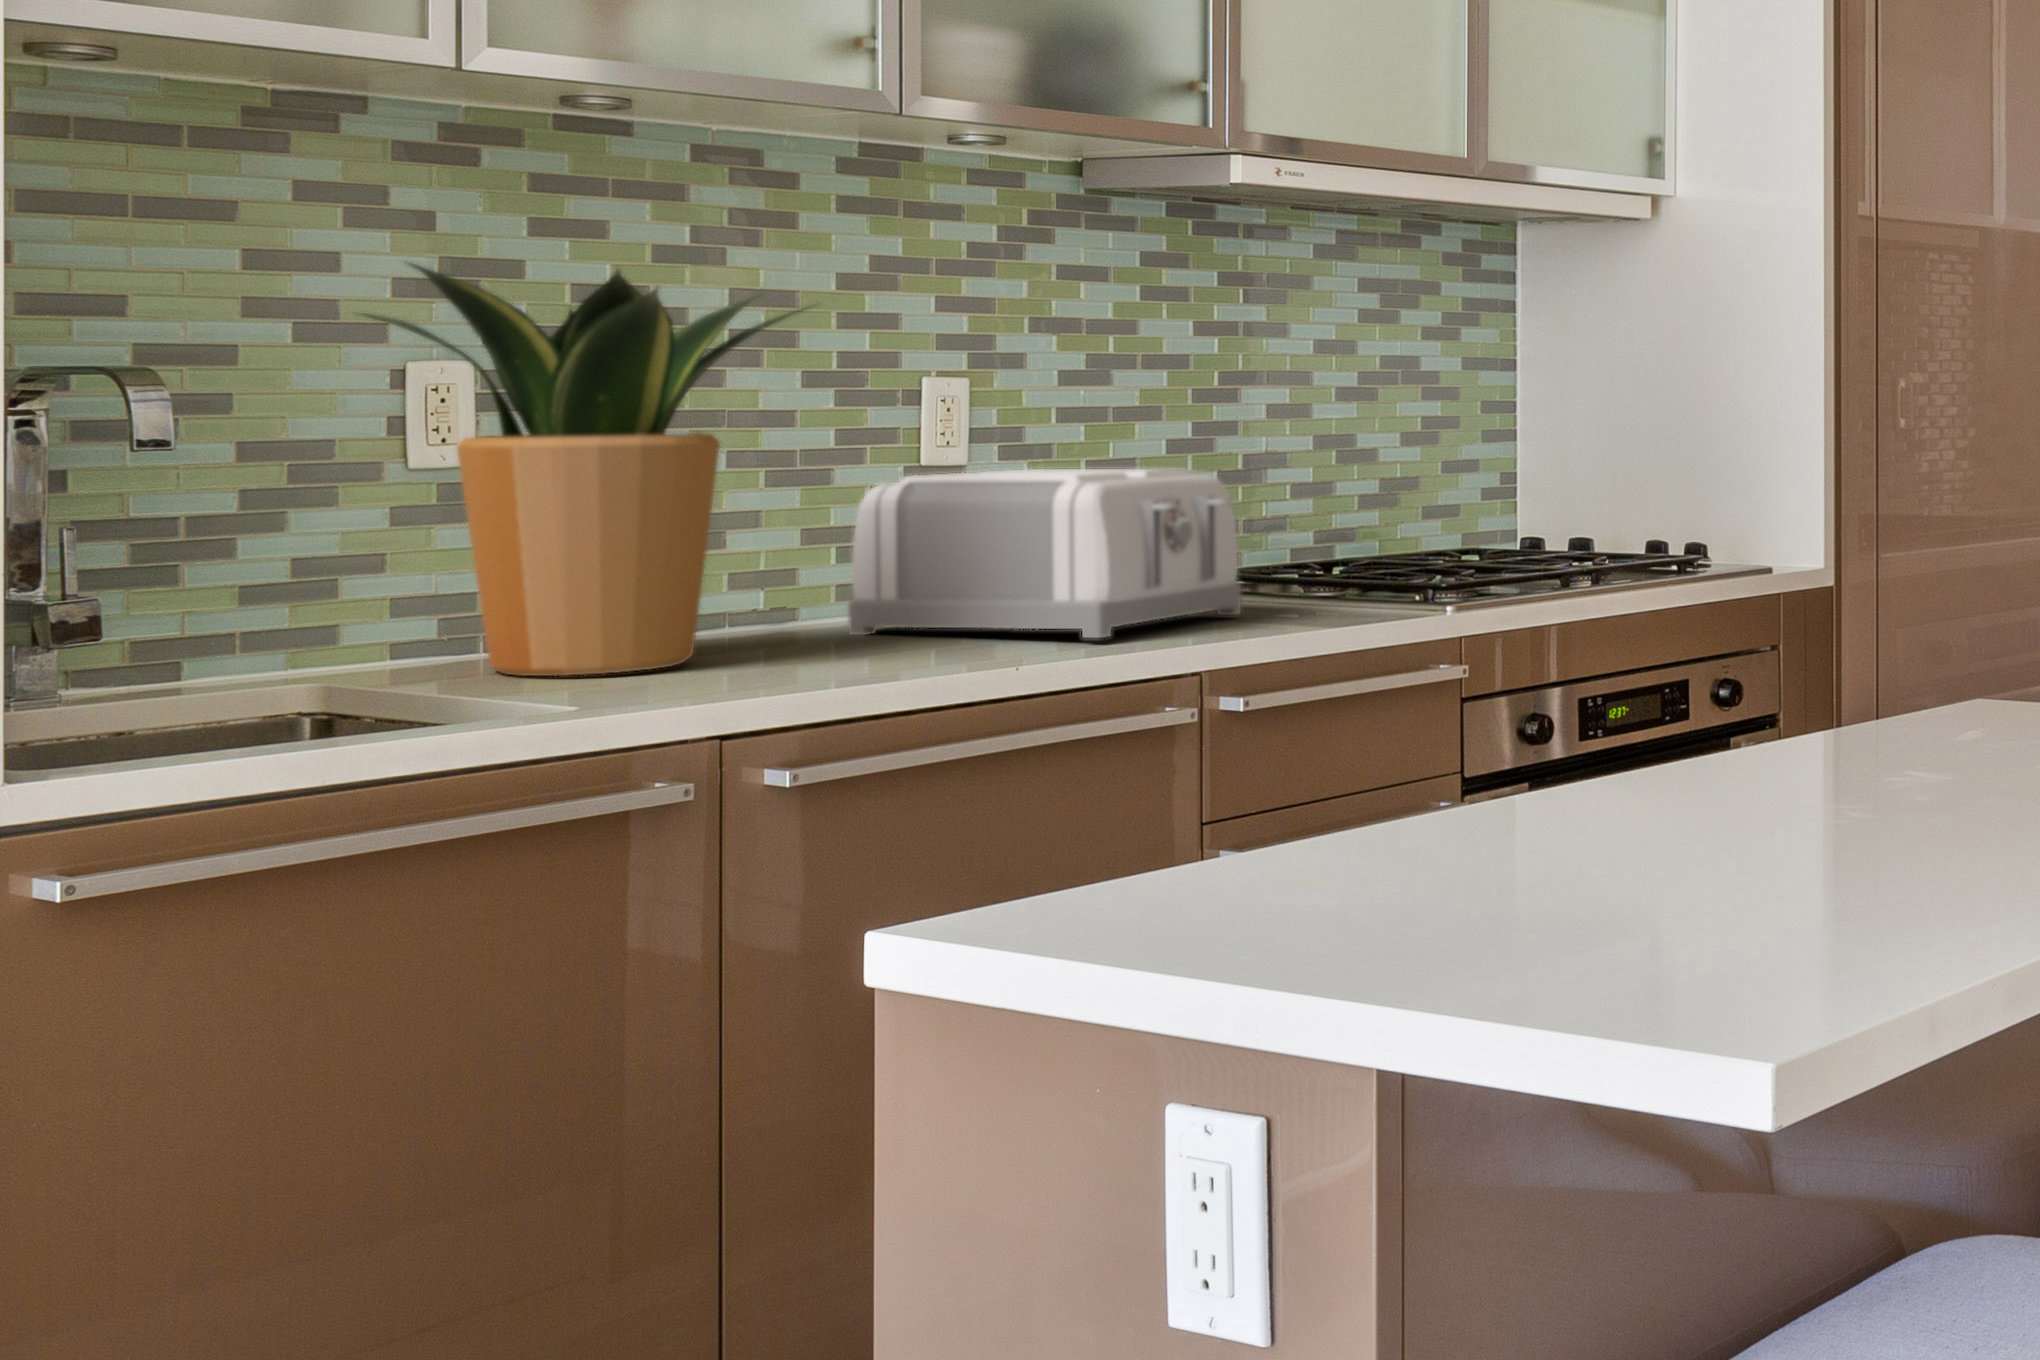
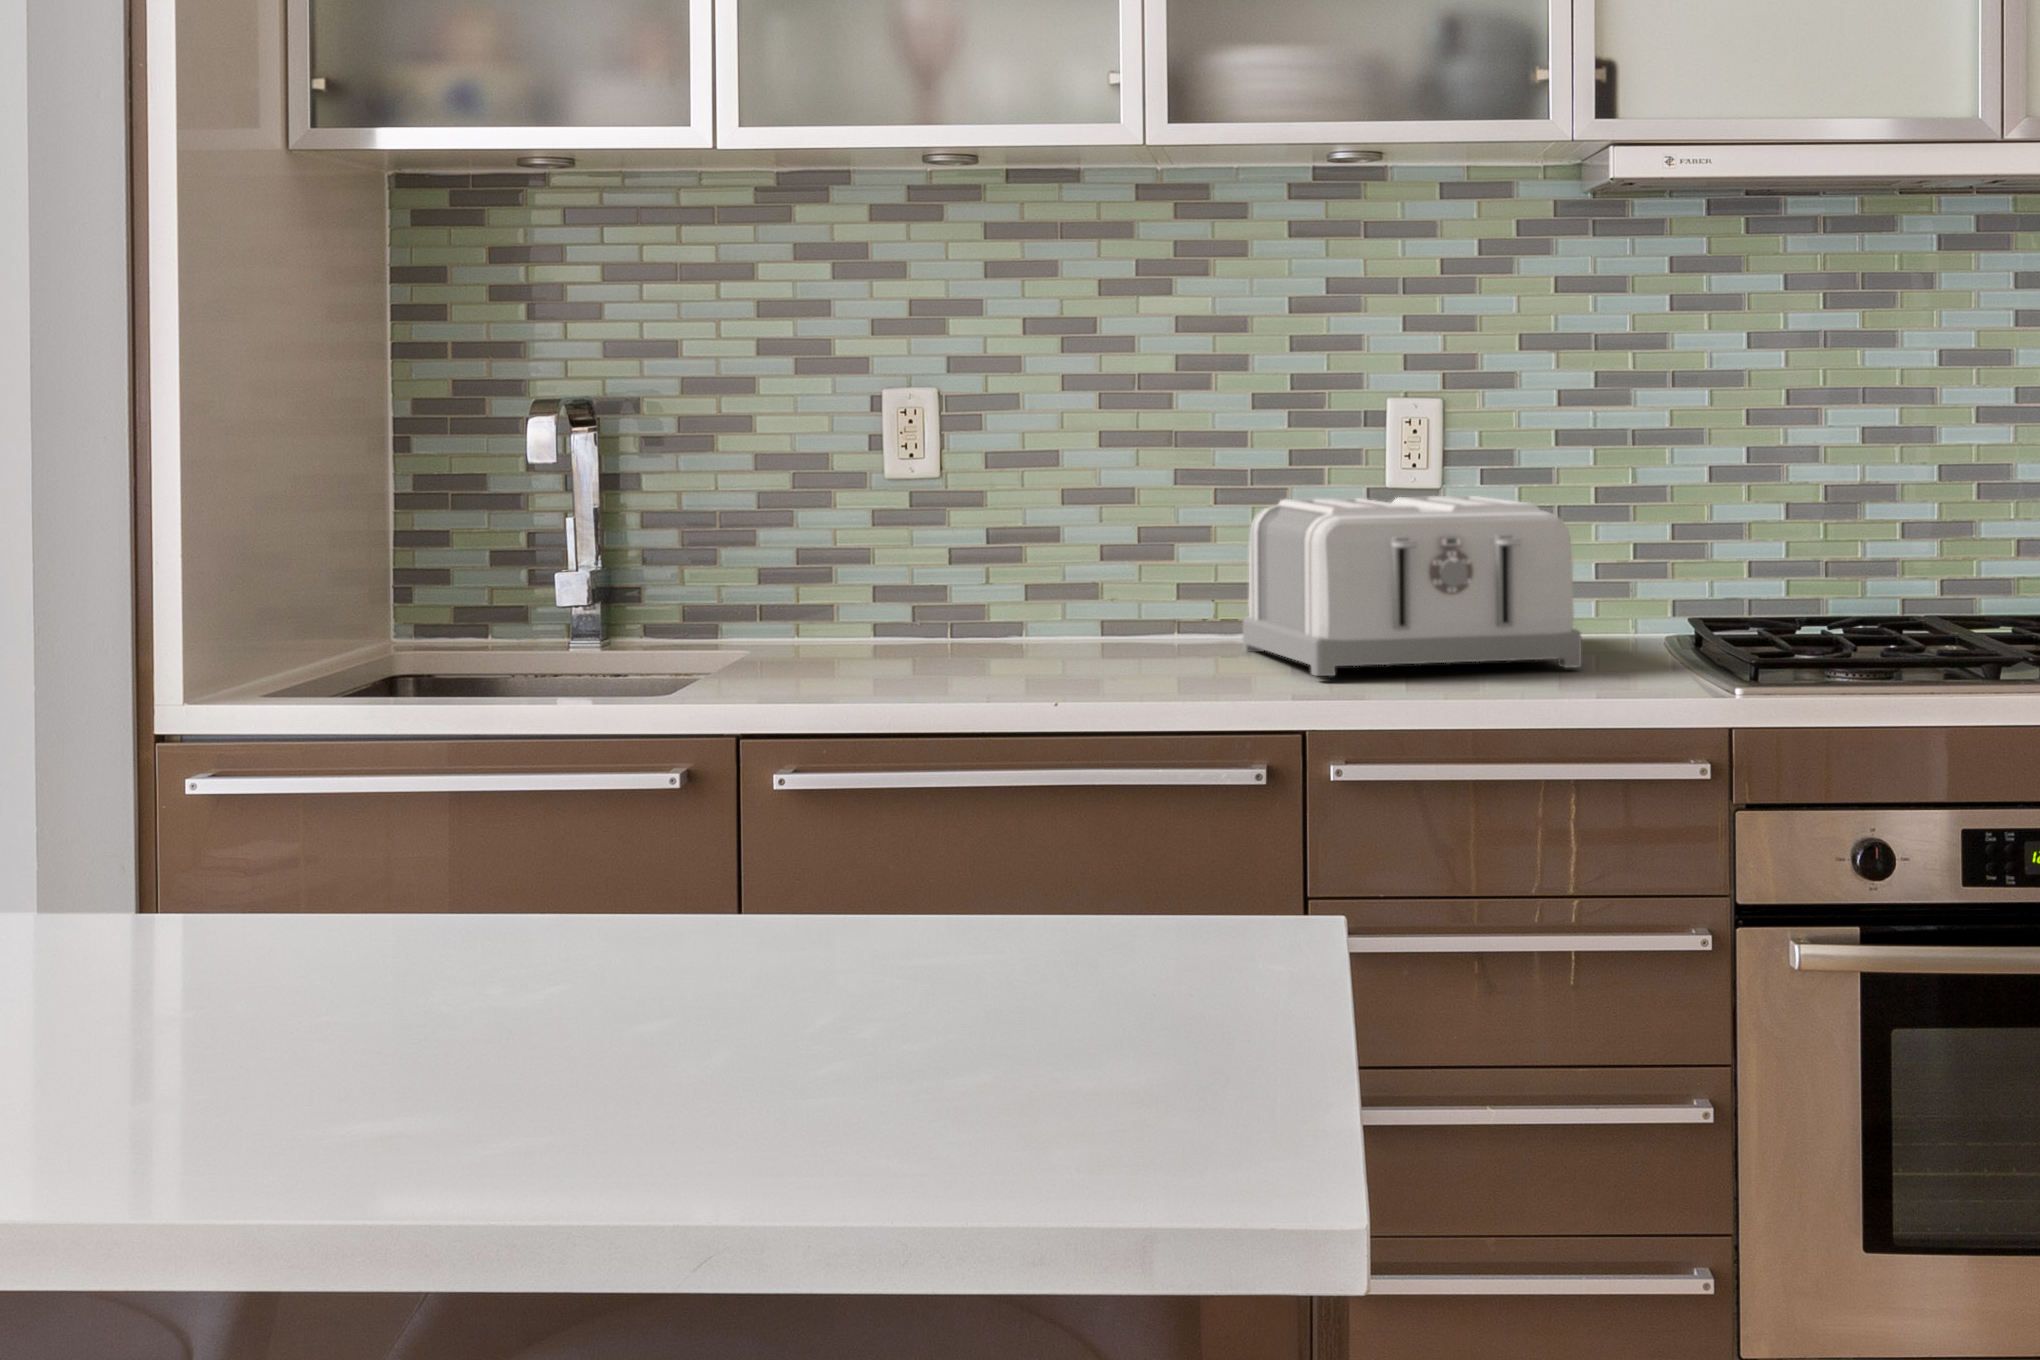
potted plant: present [360,264,811,676] -> none [793,312,1104,663]

